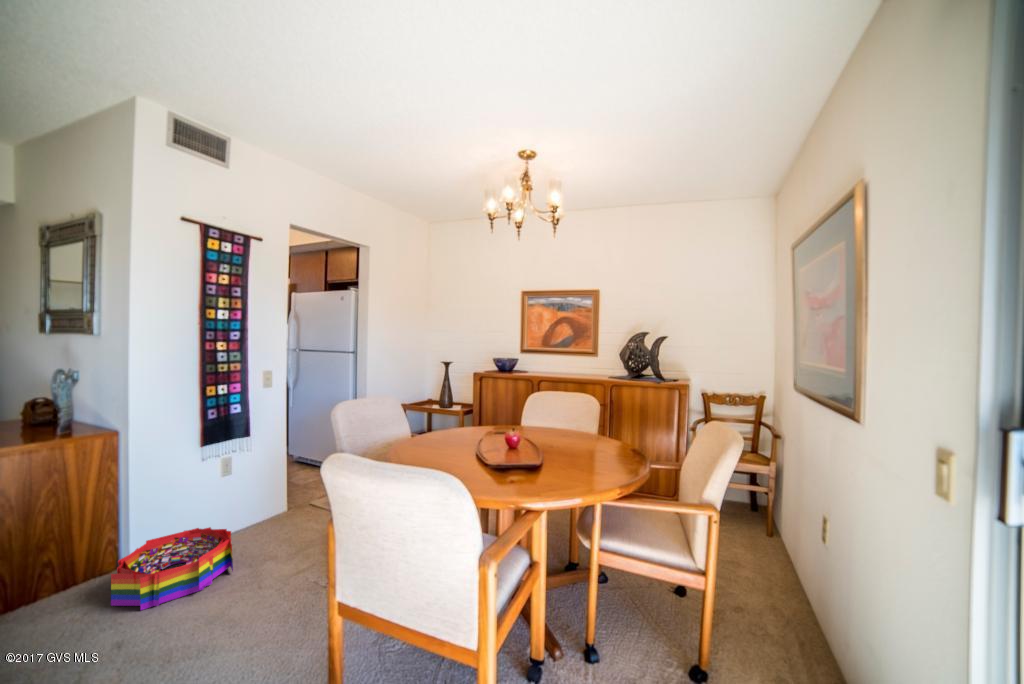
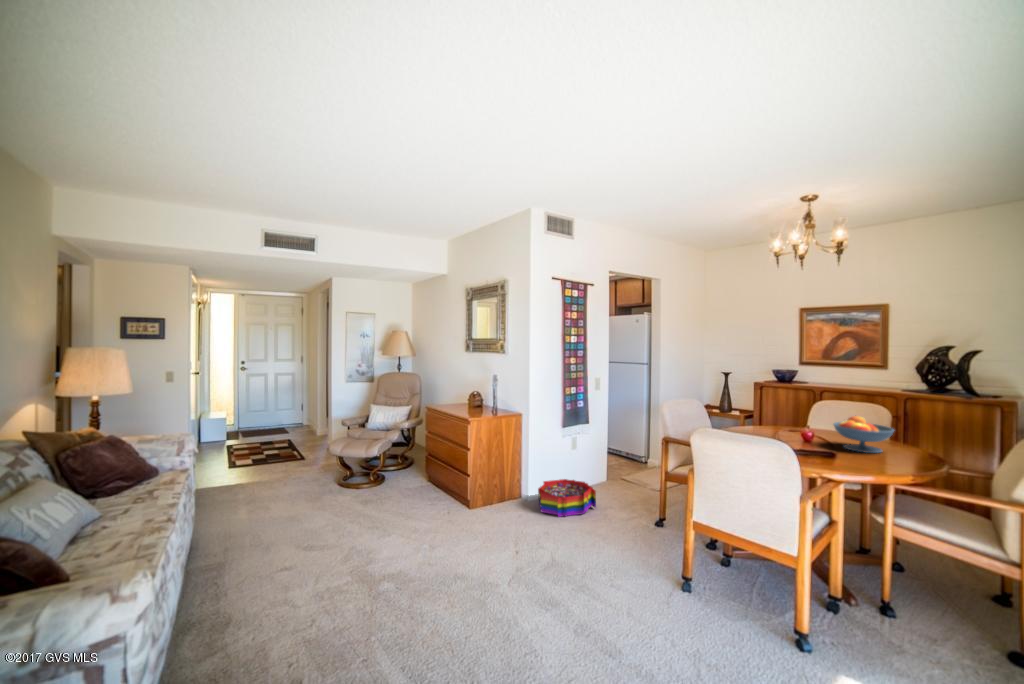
fruit bowl: none [541,406,606,455] -> present [834,416,894,453]

